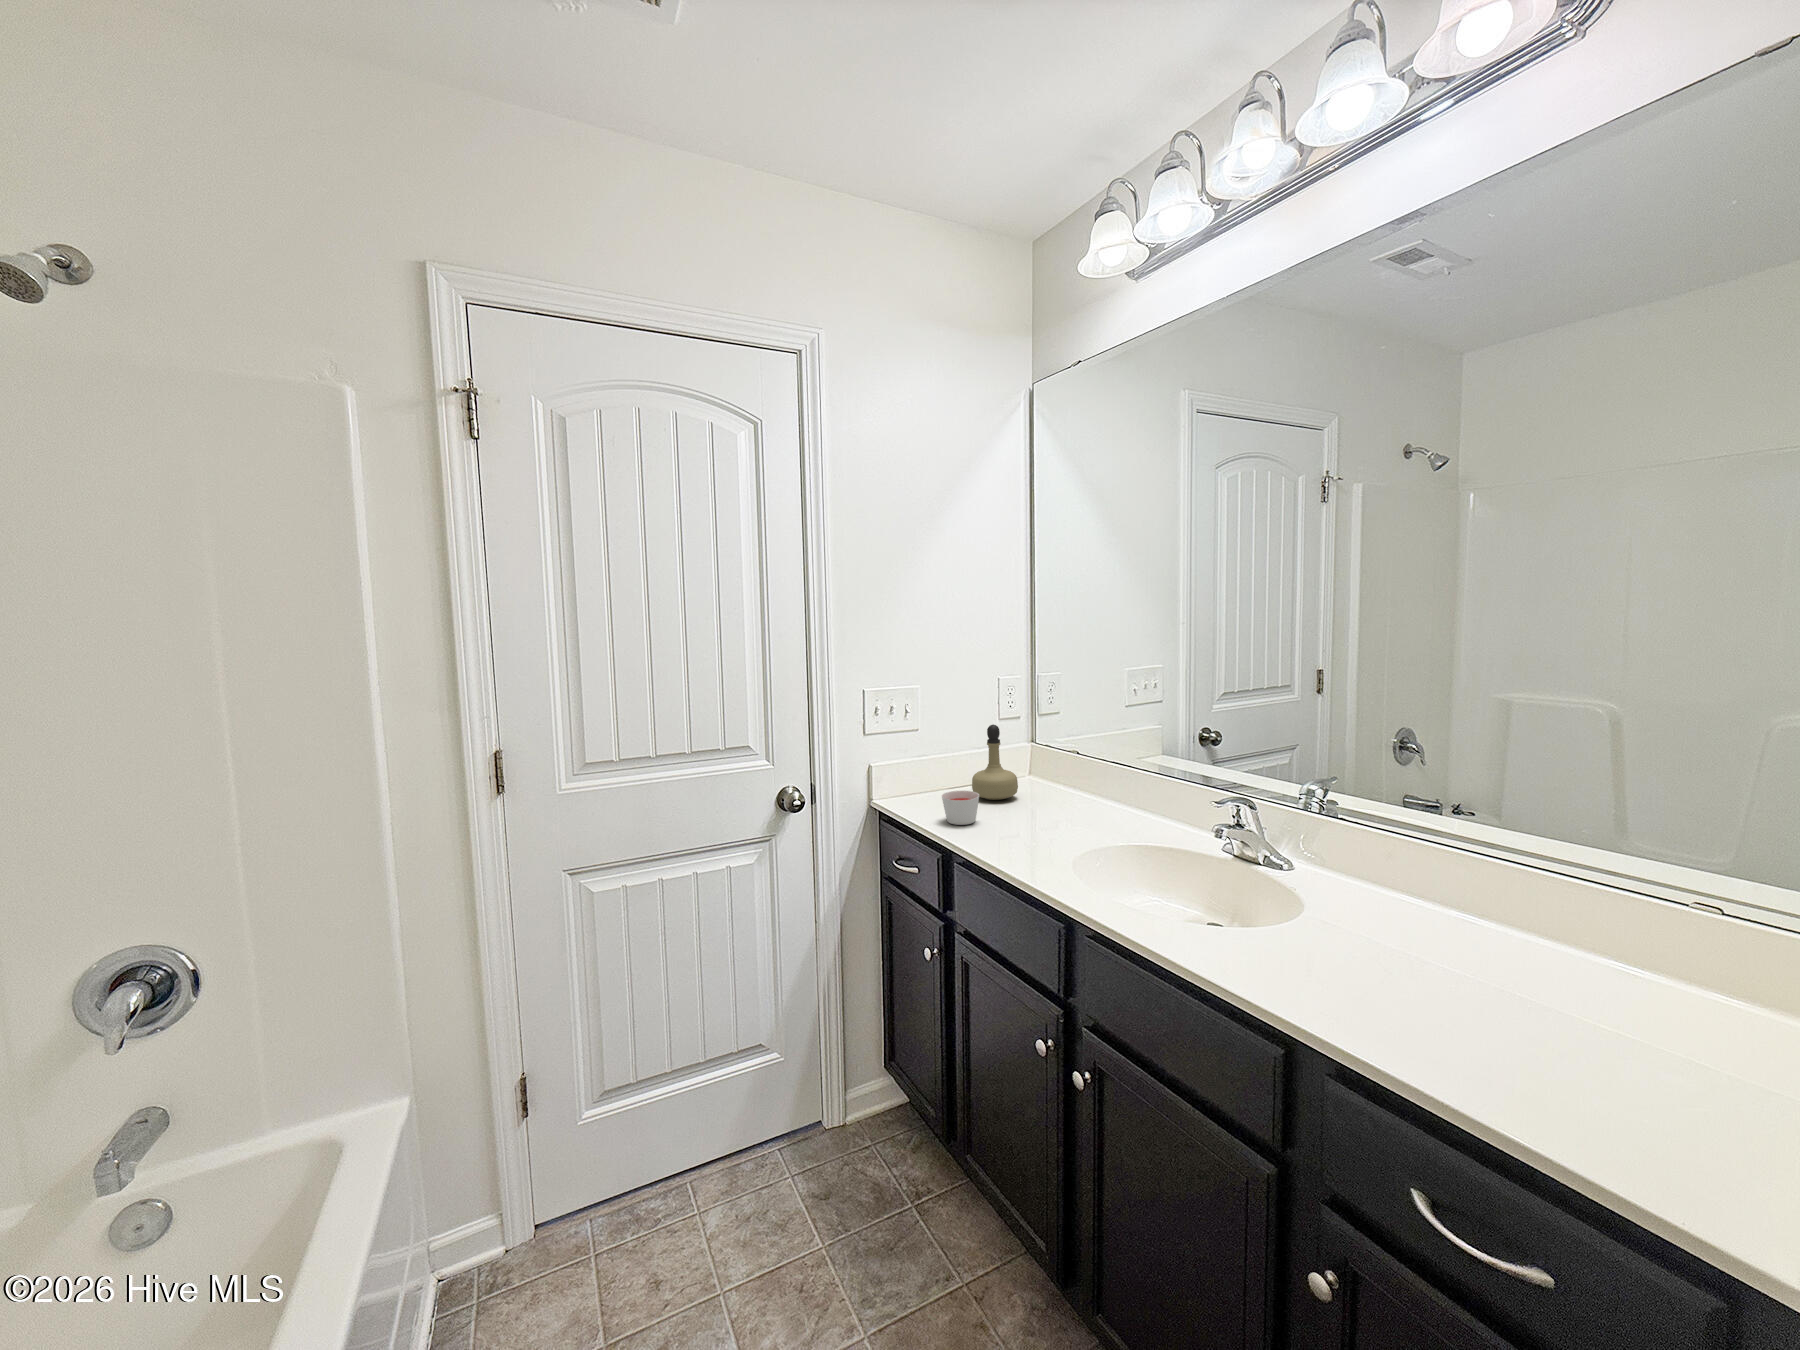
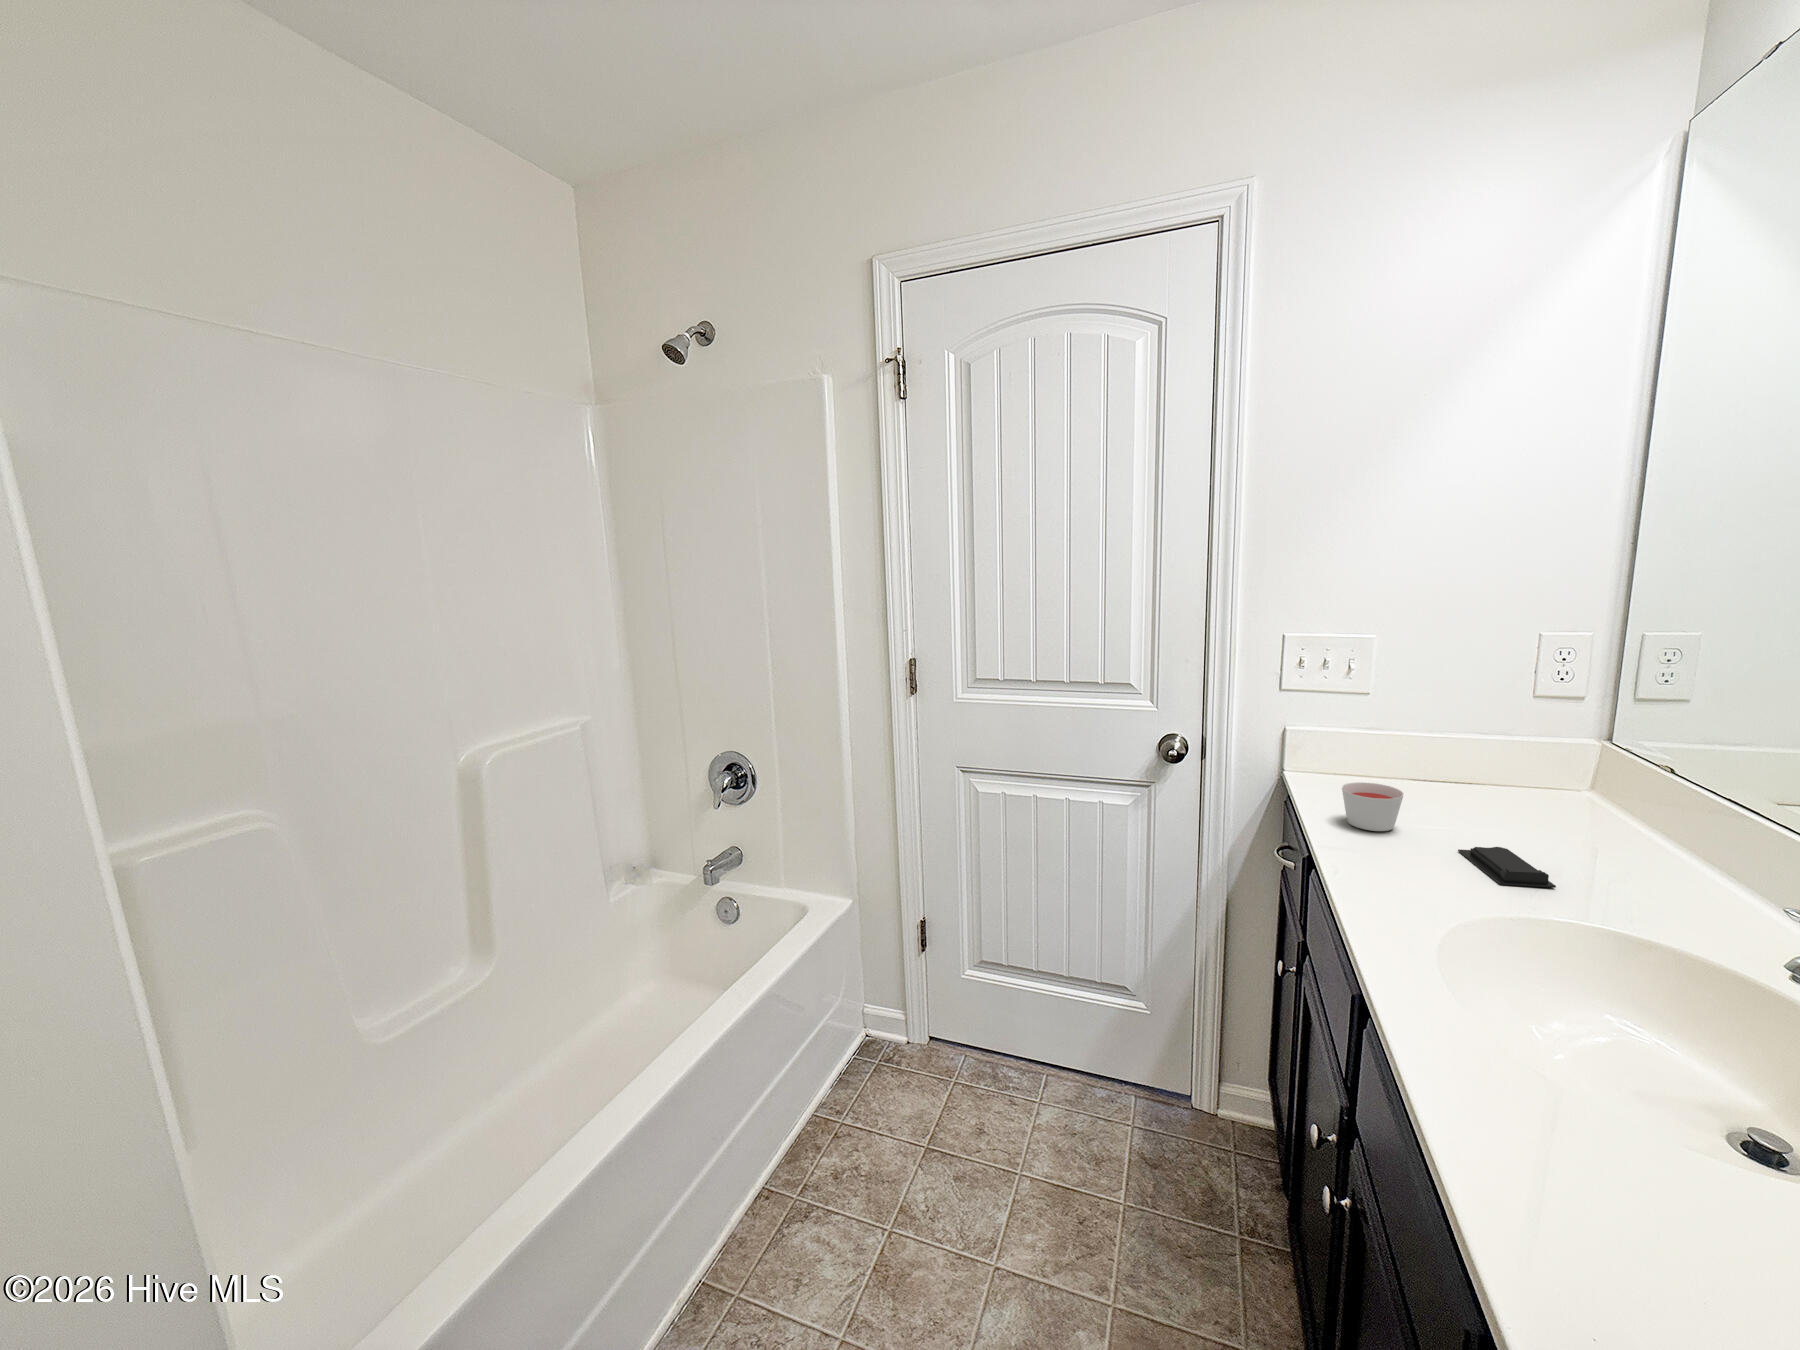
perfume bottle: present [972,724,1018,800] -> none [1438,703,1526,814]
soap bar: none [1017,814,1075,836] -> present [1458,847,1556,888]

